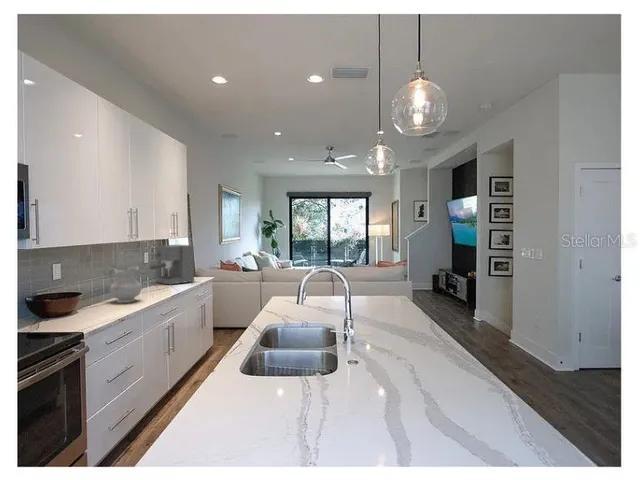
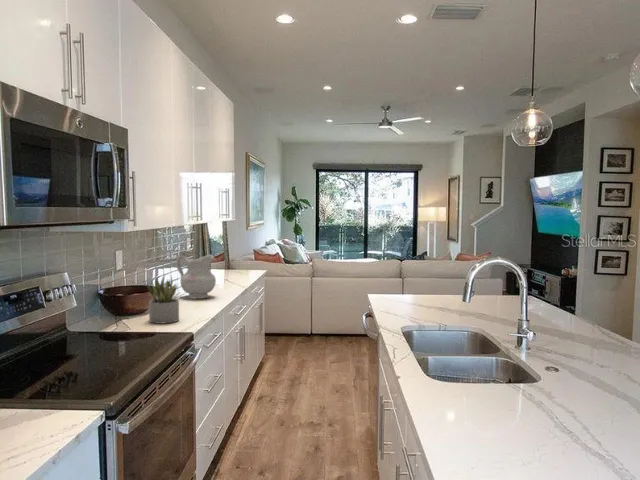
coffee maker: present [150,245,194,285] -> none [201,229,249,279]
succulent plant: none [50,285,82,326] -> present [146,277,179,324]

